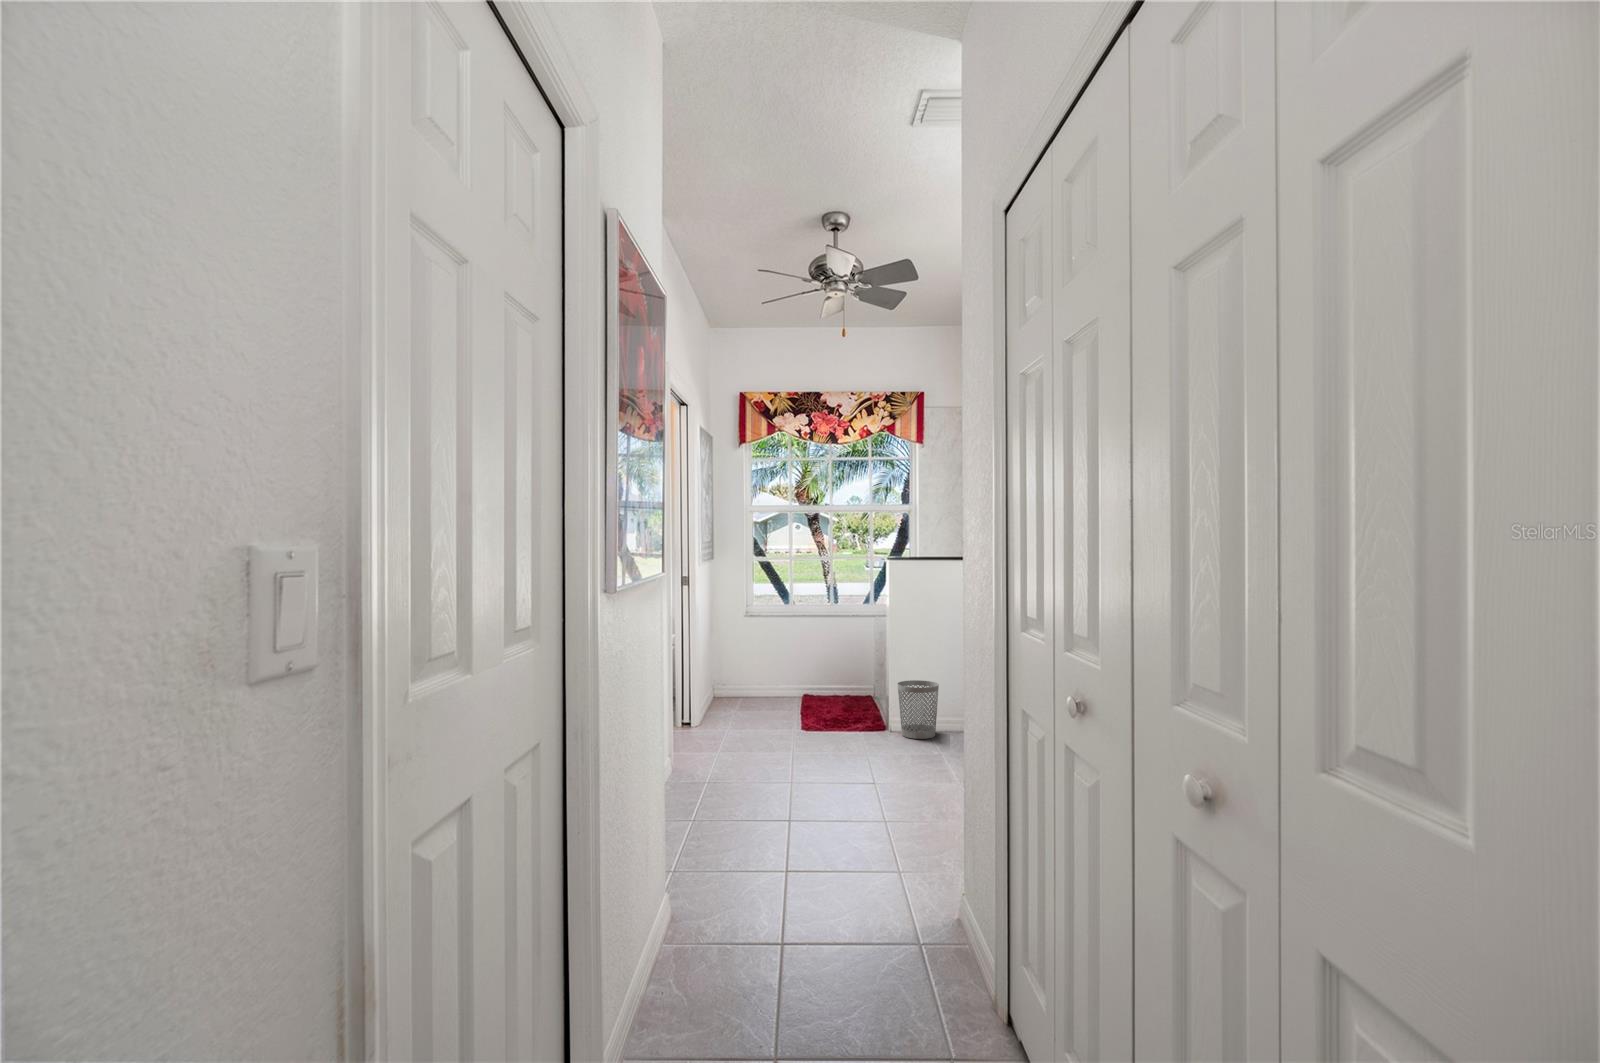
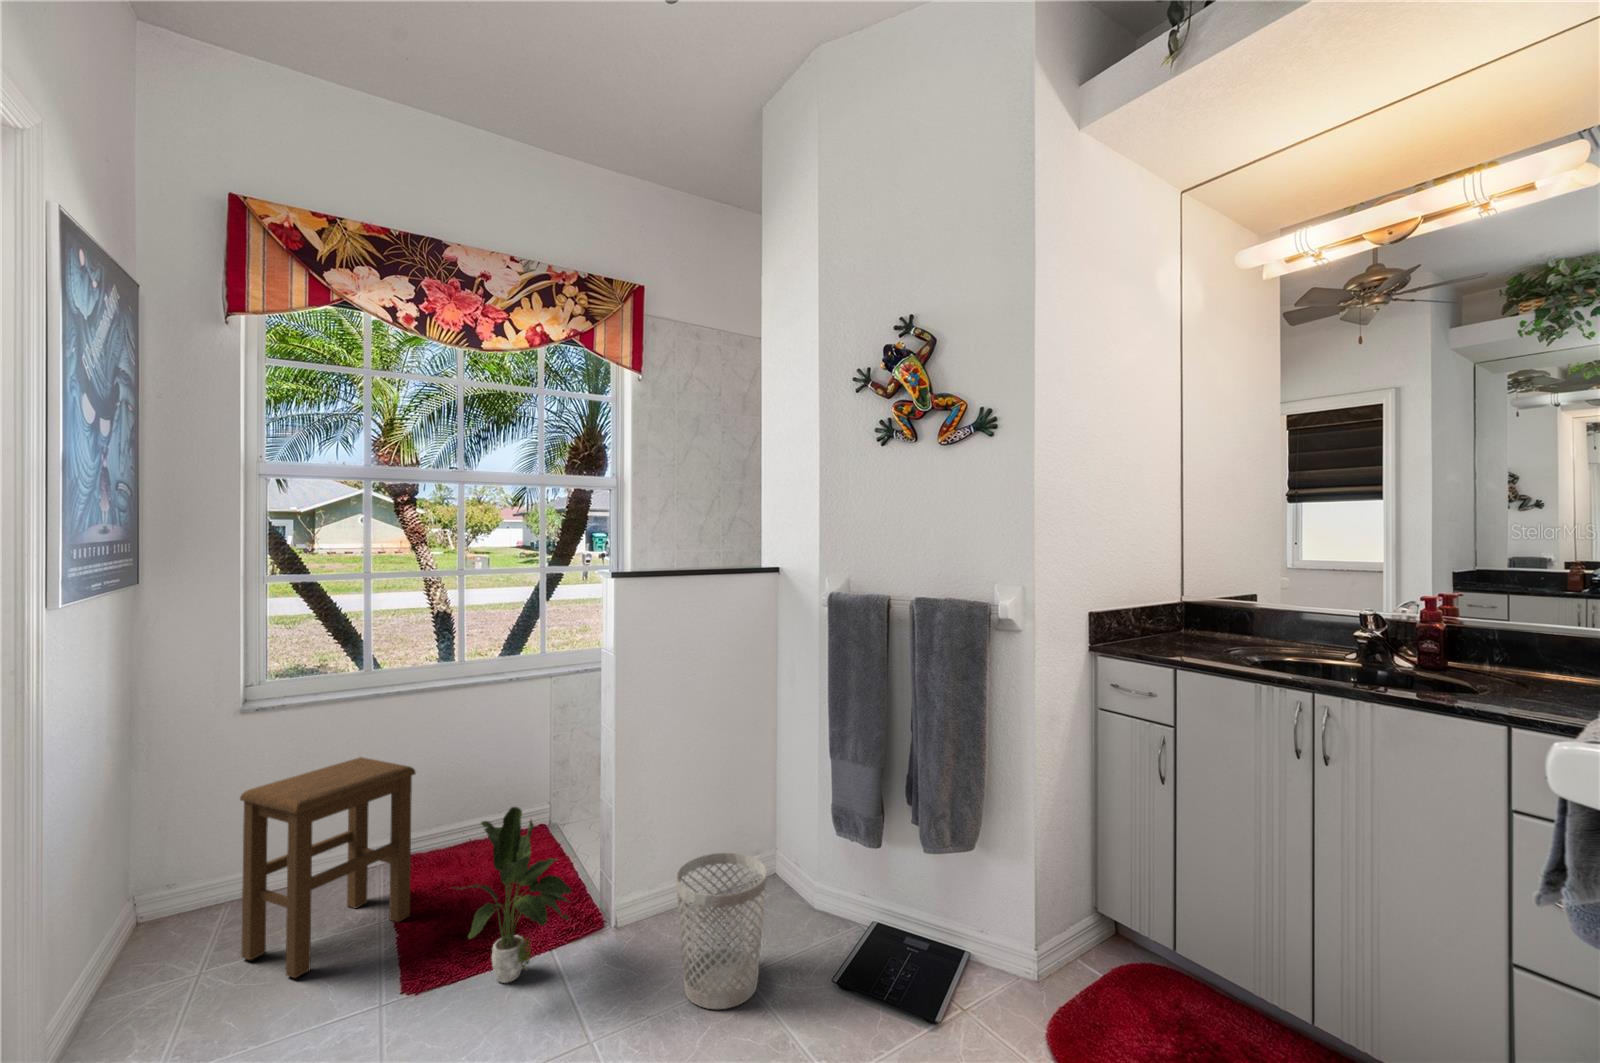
stool: none [746,636,808,712] -> present [240,757,416,978]
potted plant: none [813,651,864,723] -> present [457,807,572,983]

